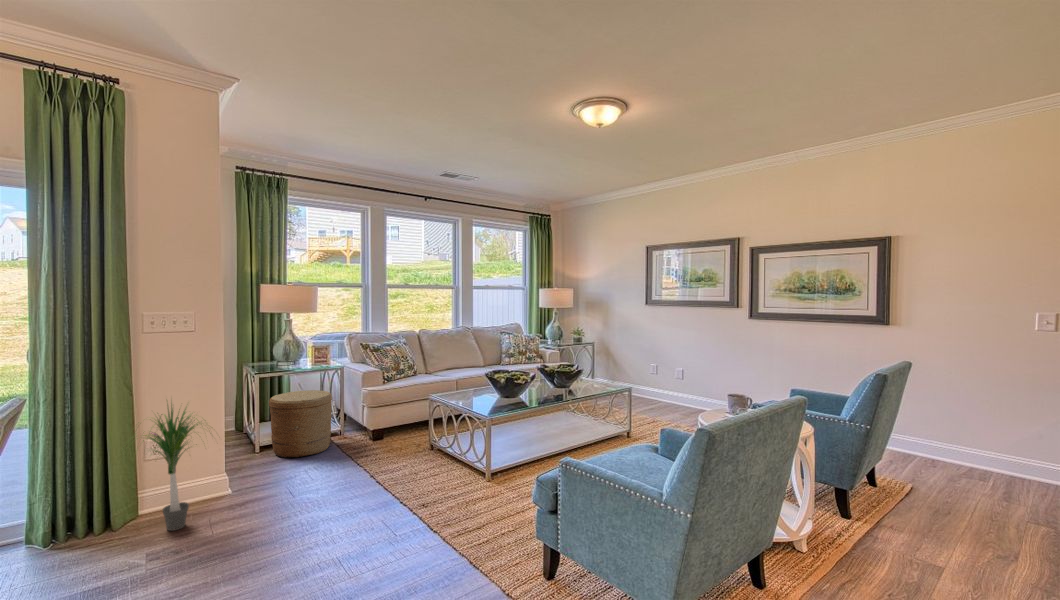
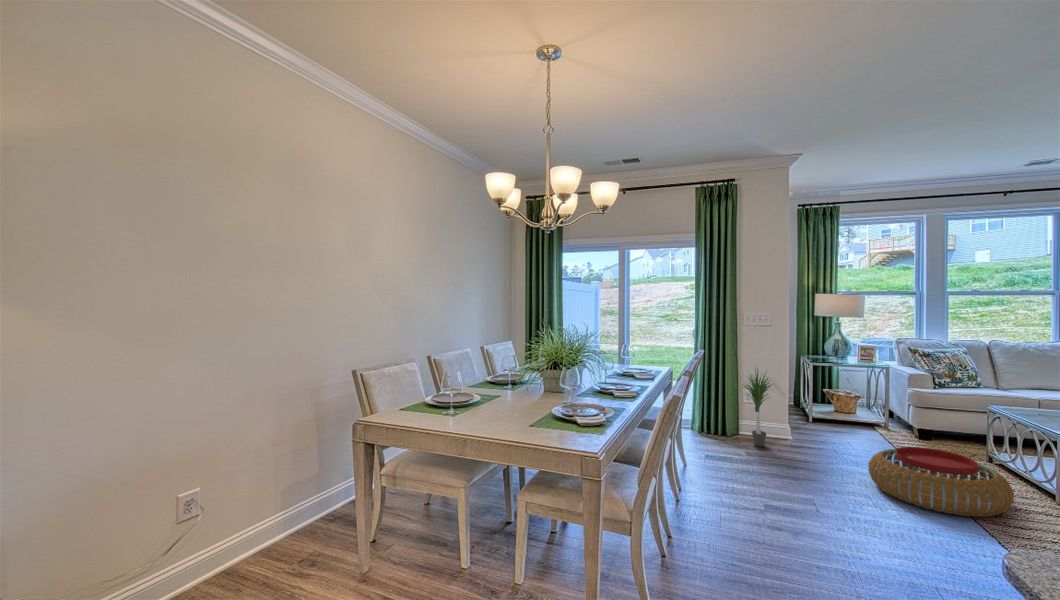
woven basket: present [269,390,332,458] -> none [820,380,875,434]
pouf: none [335,461,468,547] -> present [868,447,1014,517]

